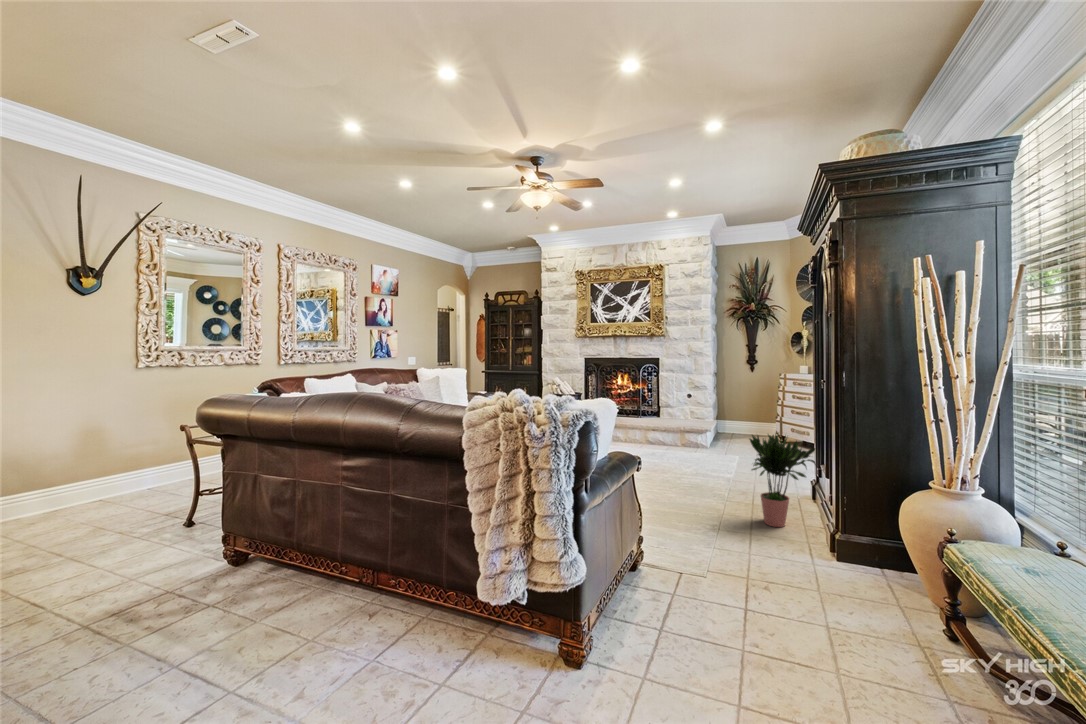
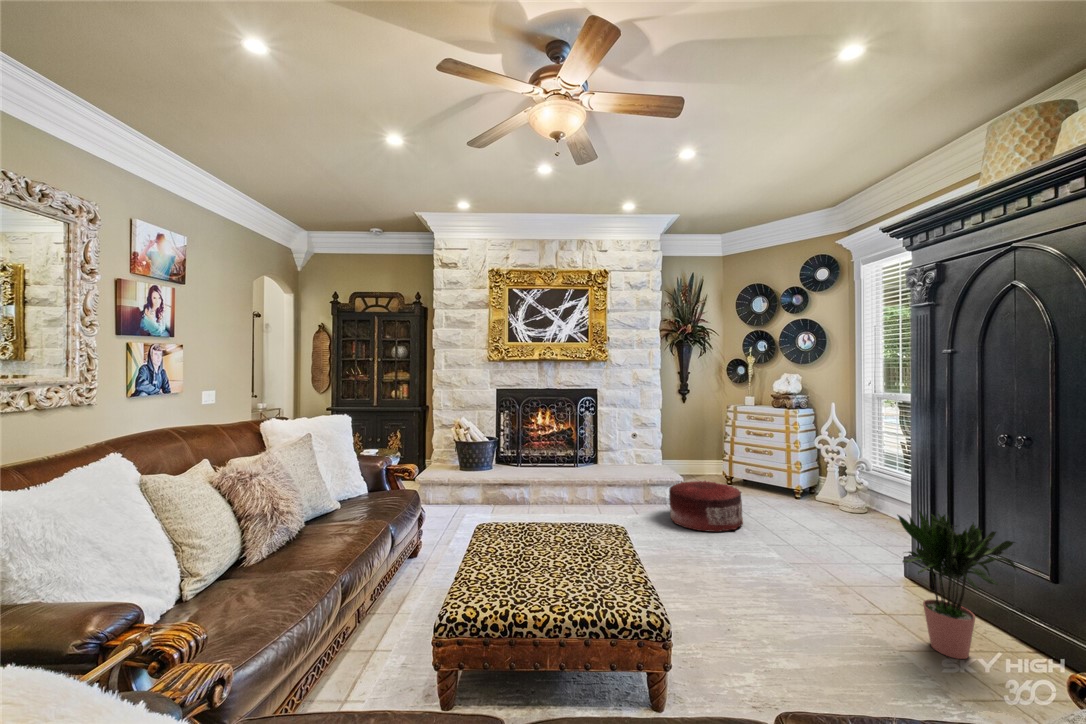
pouf: none [689,428,749,463] -> present [669,481,743,532]

